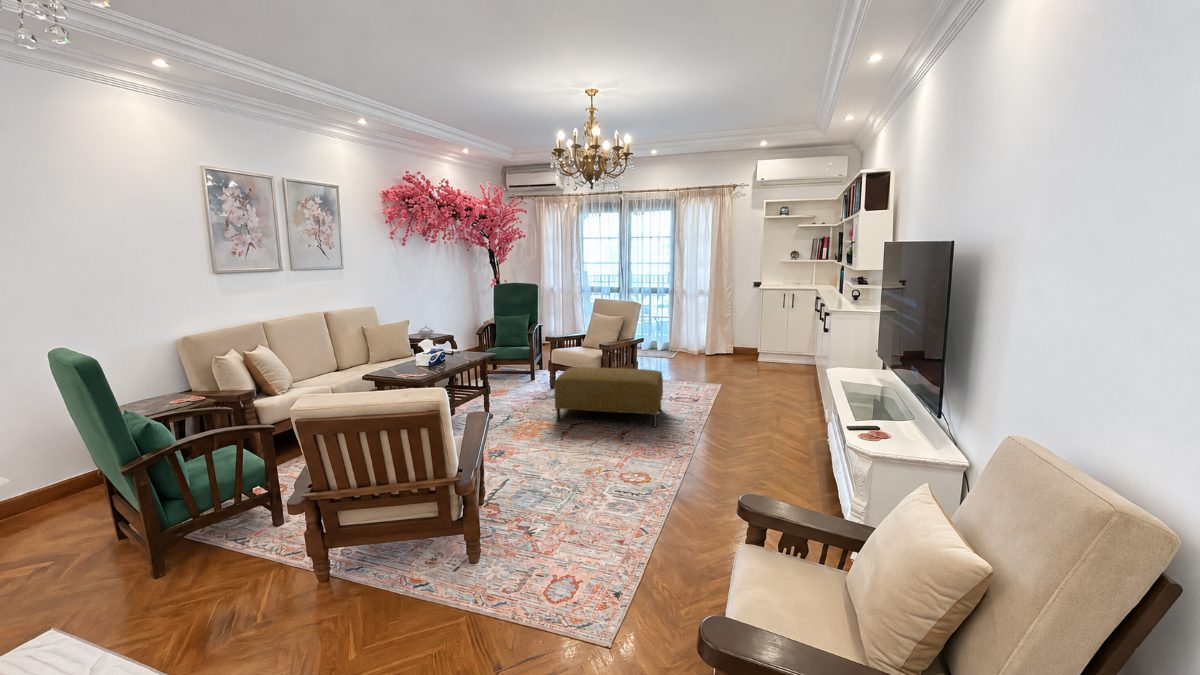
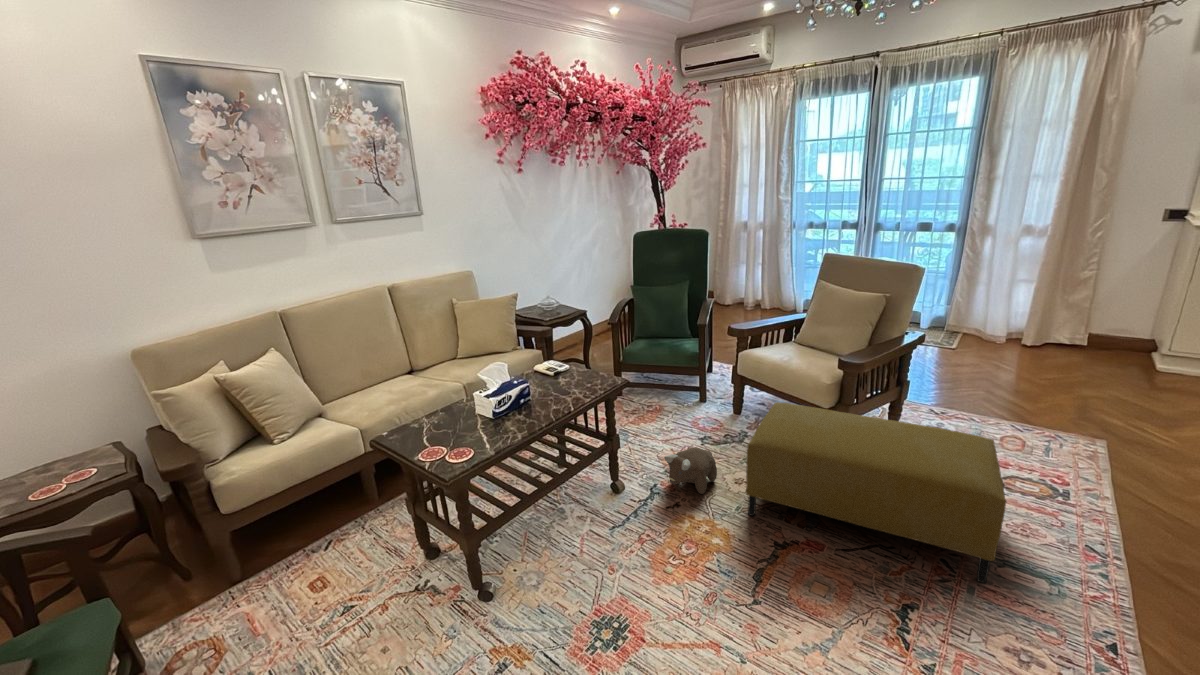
plush toy: none [512,393,540,416] -> present [664,447,717,494]

